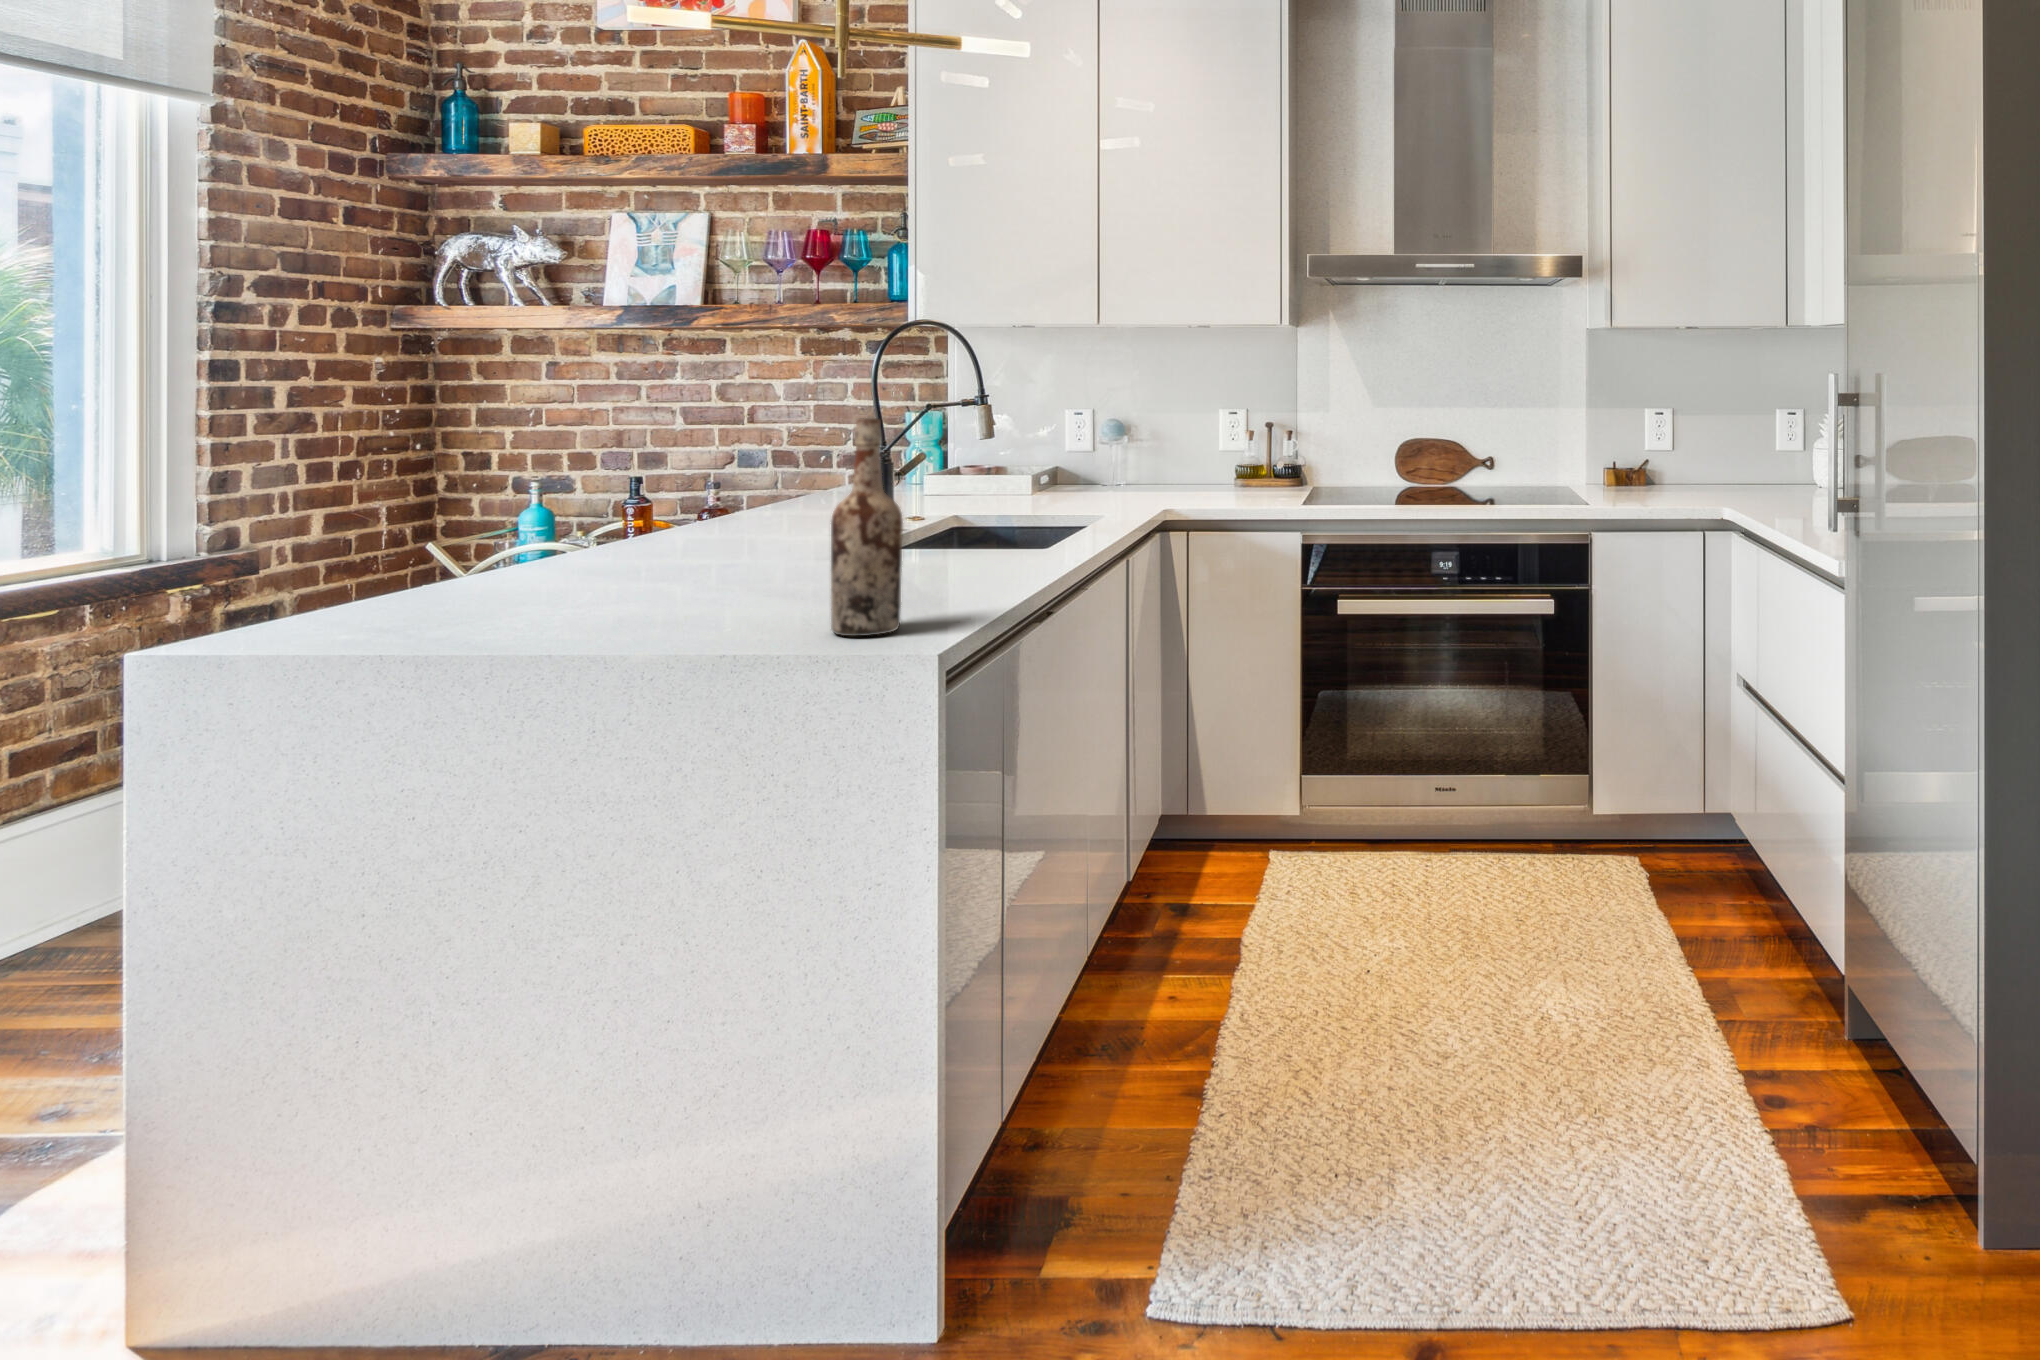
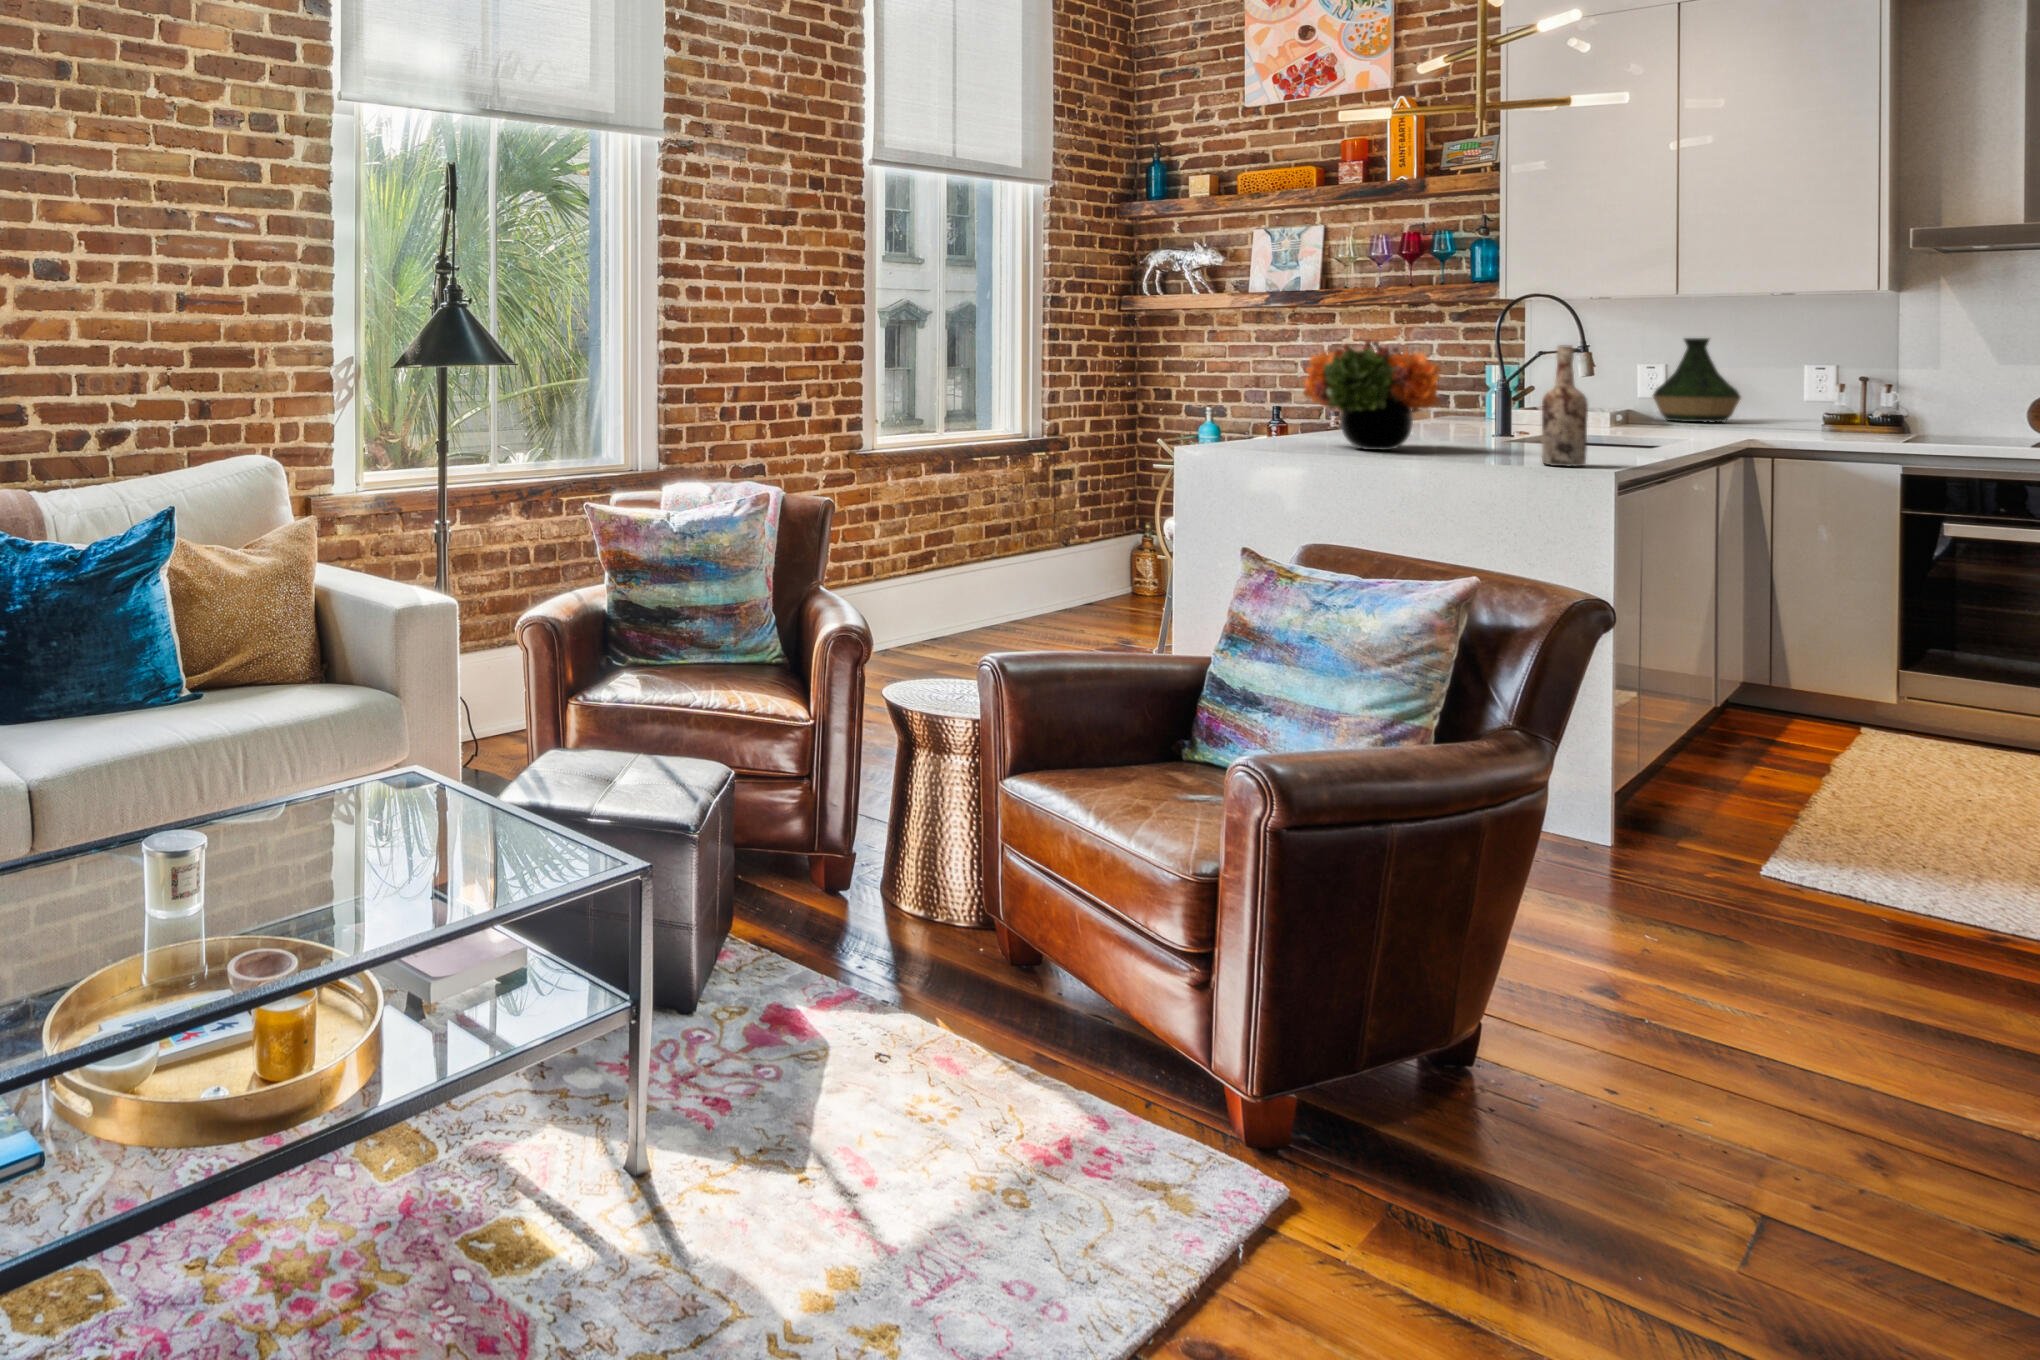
vase: none [1086,379,1173,482] -> present [1653,338,1741,423]
flower arrangement: none [431,402,708,614] -> present [1303,340,1441,450]

